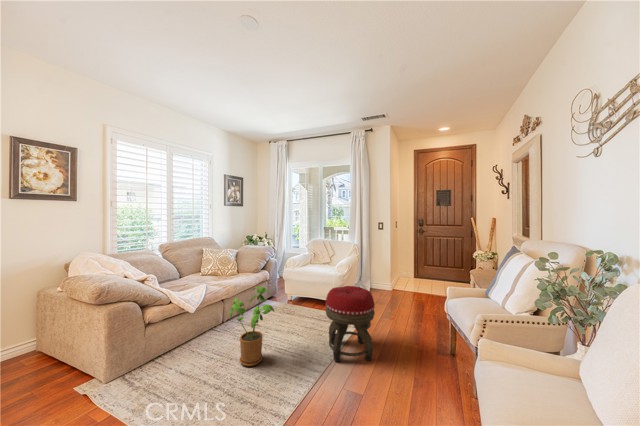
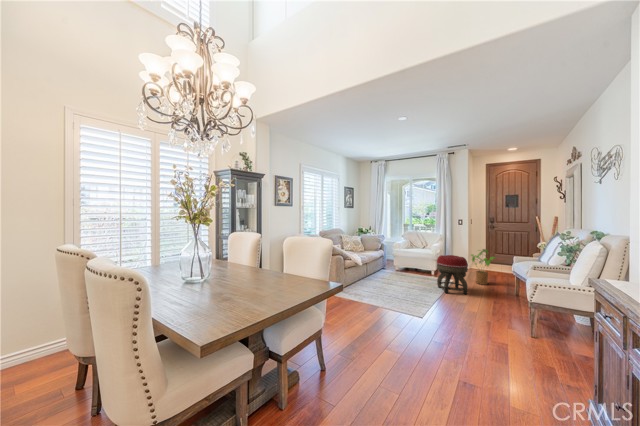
house plant: present [230,287,275,366] -> present [471,249,495,285]

